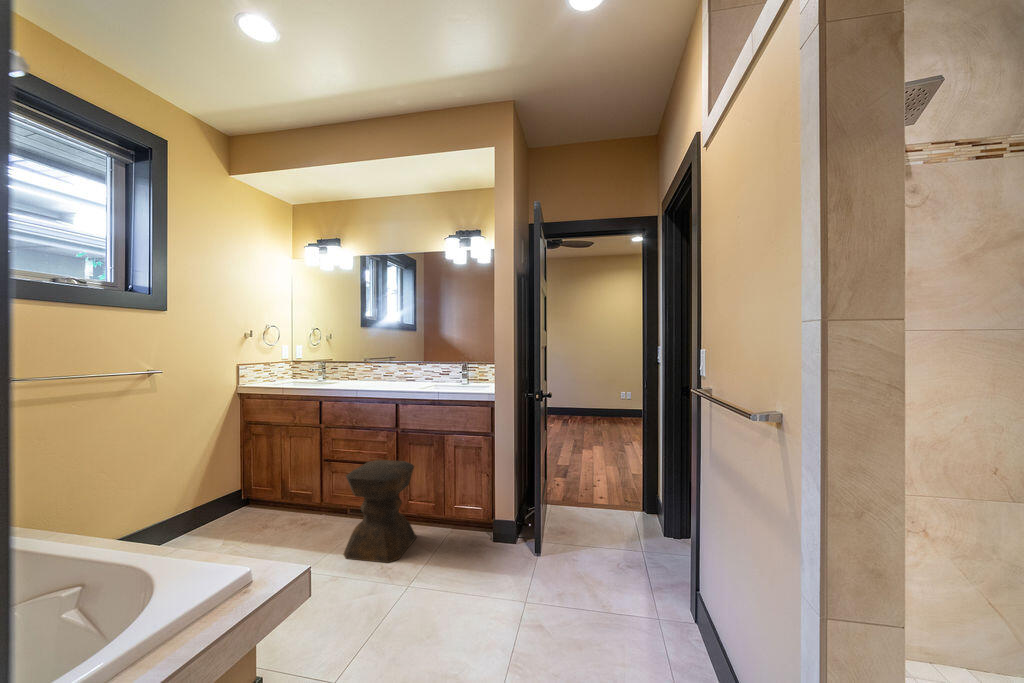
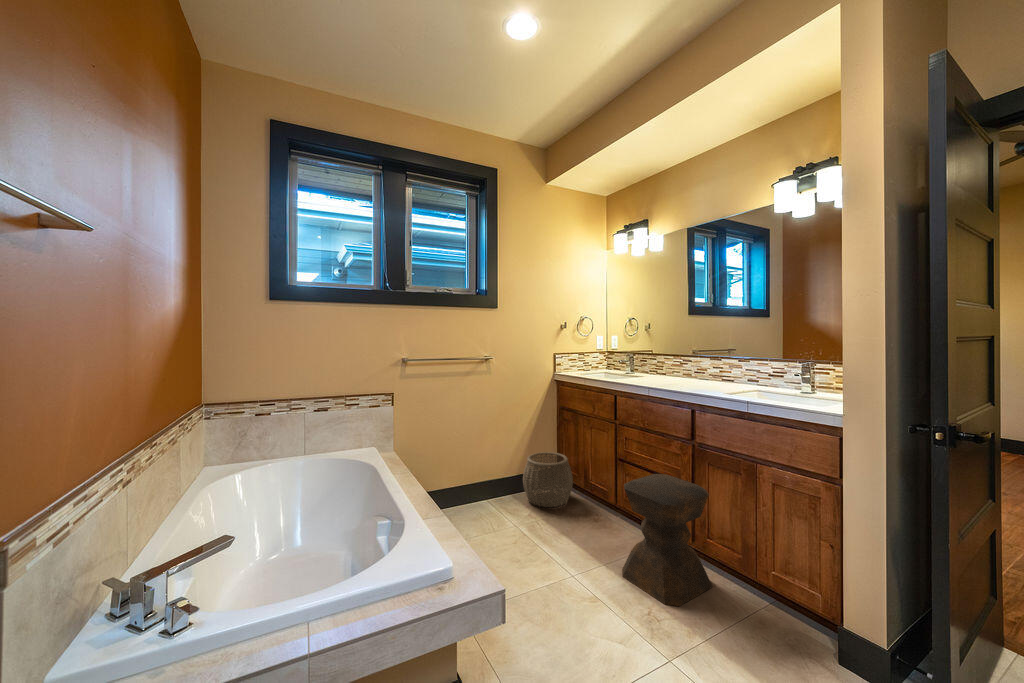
woven basket: none [199,471,268,535] -> present [523,452,573,507]

